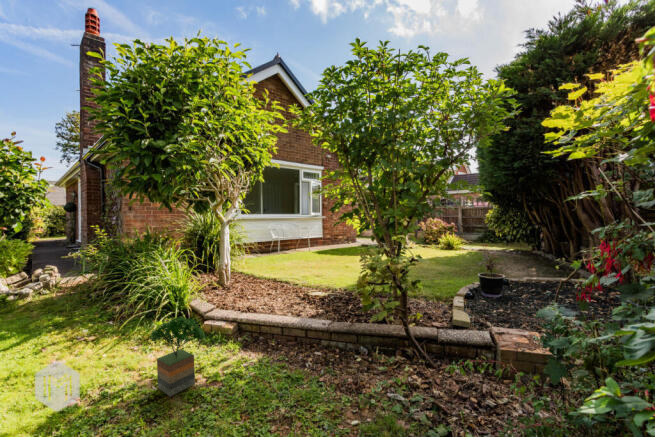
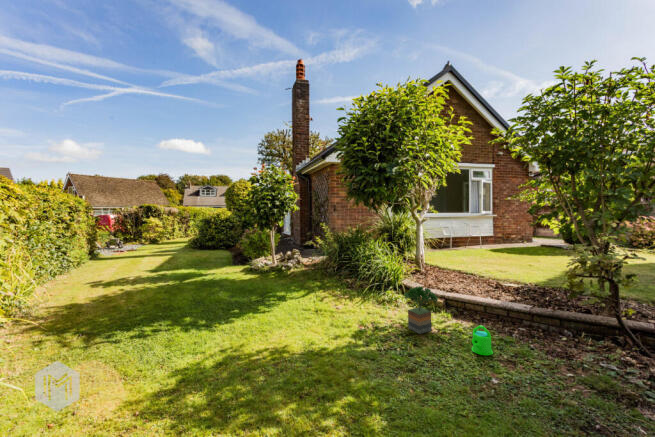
watering can: none [233,370,269,418] -> present [472,325,493,355]

